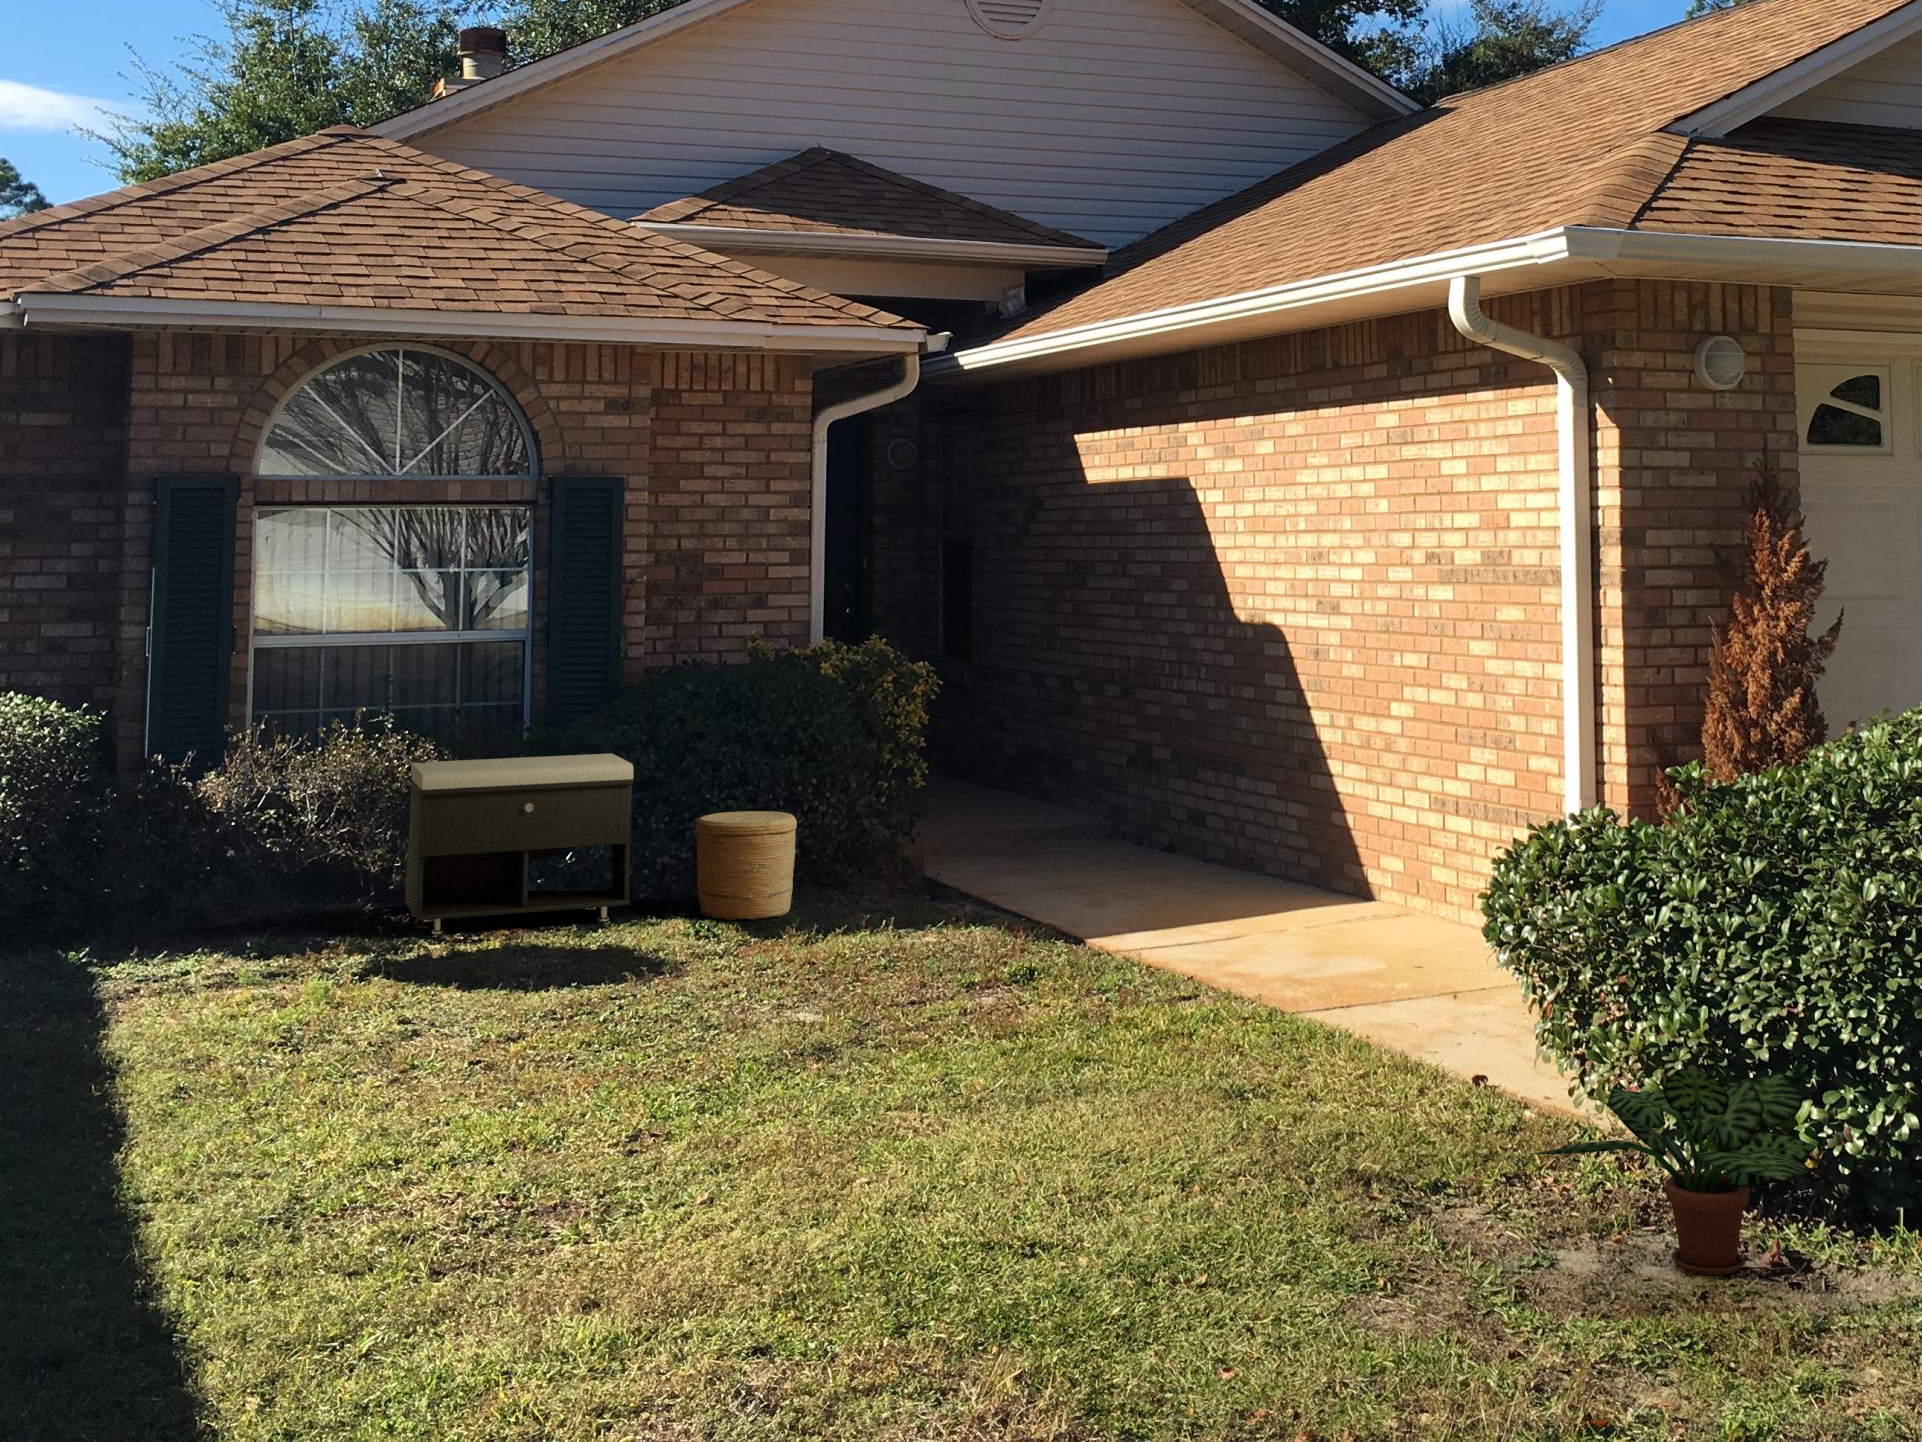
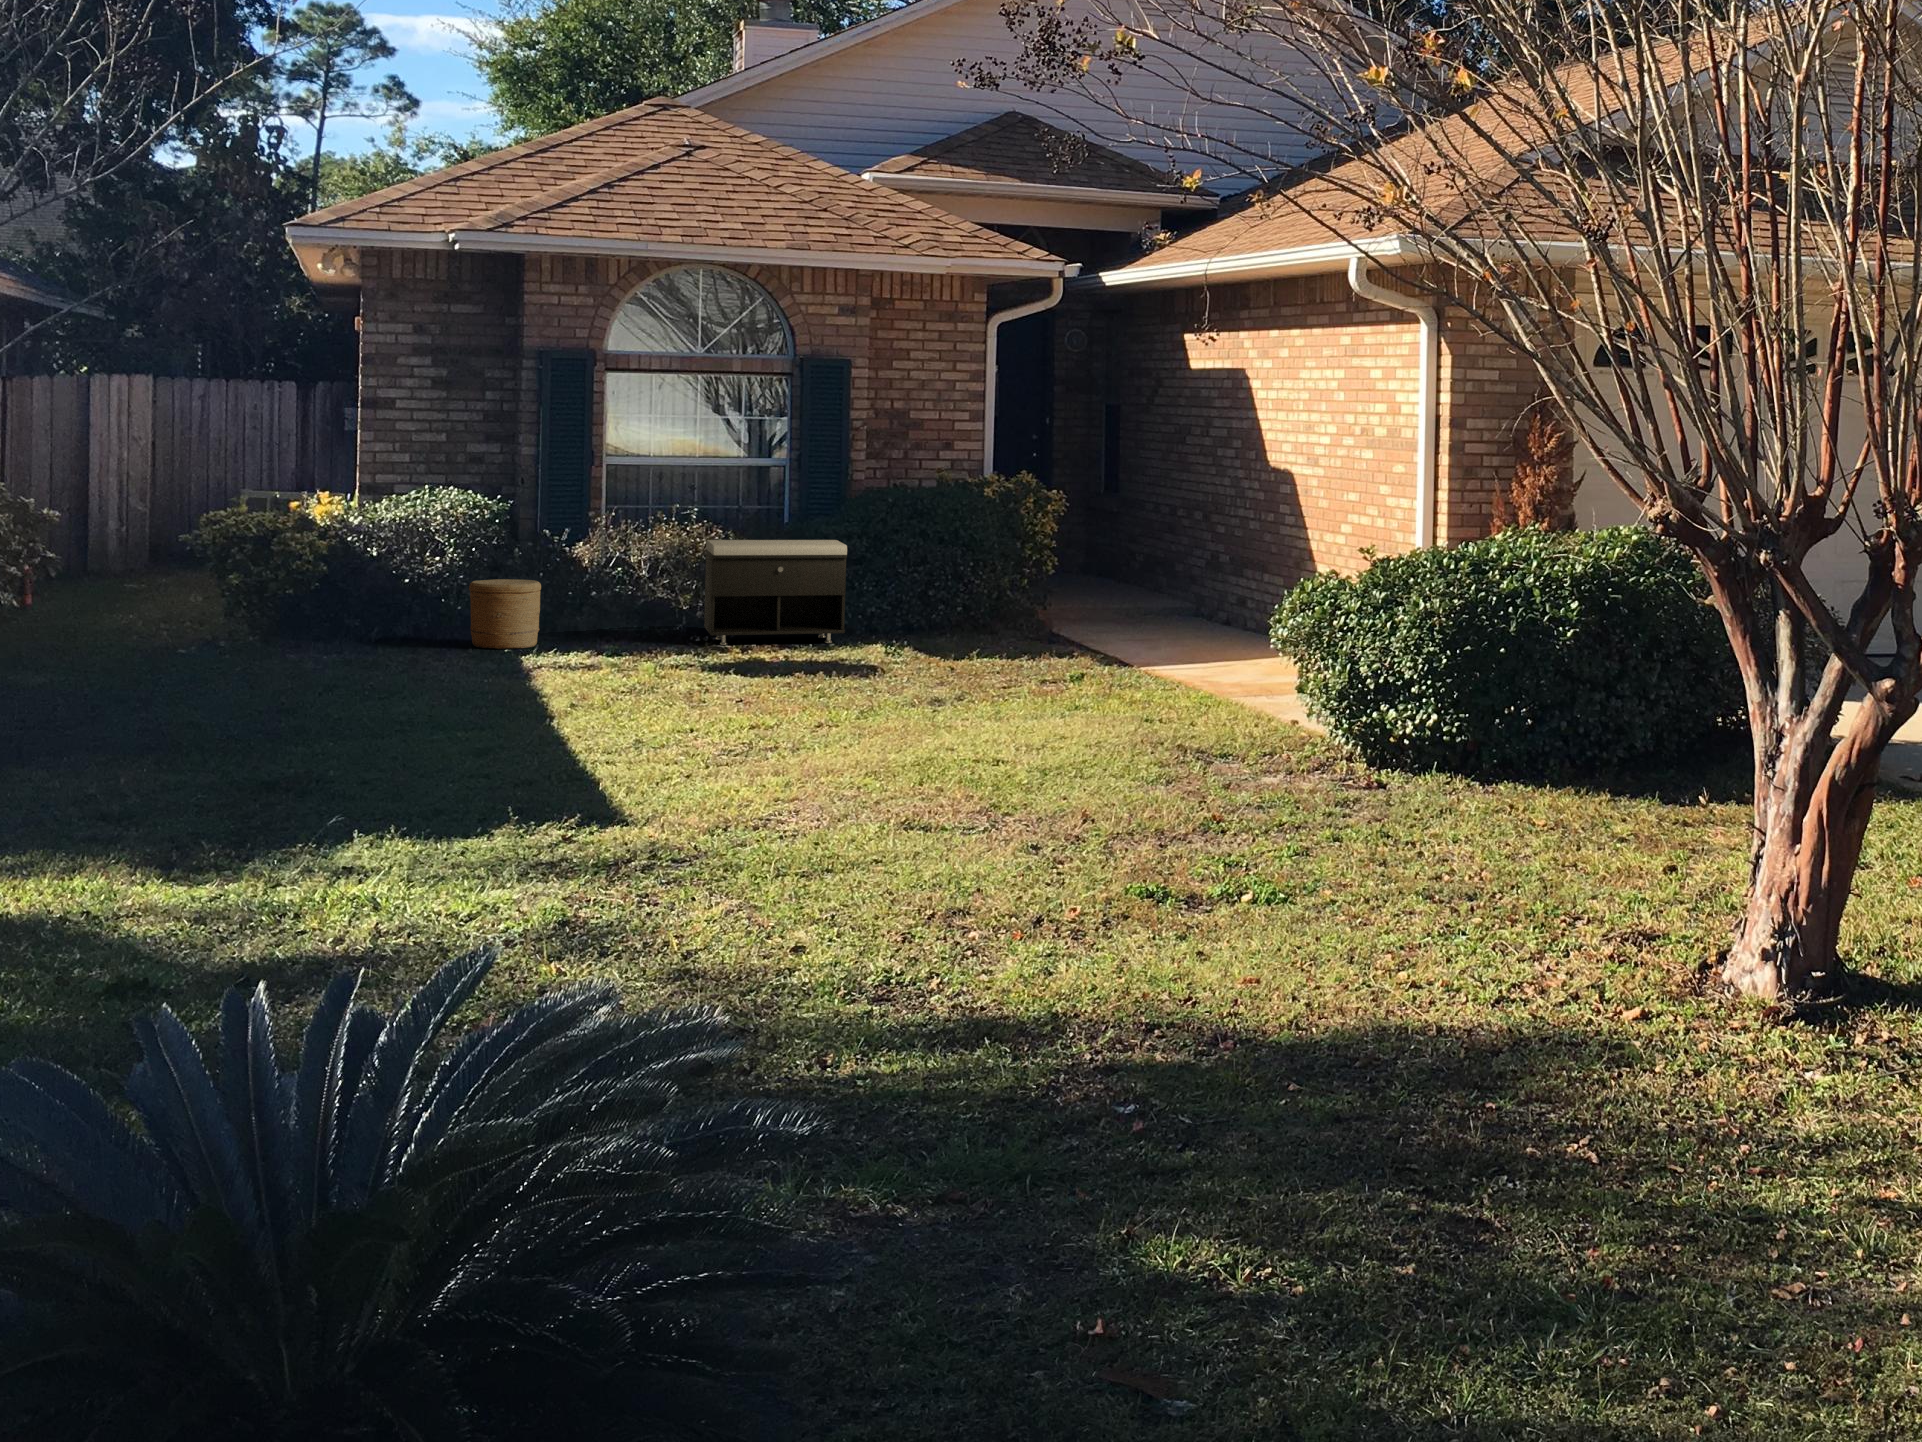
woven basket: present [696,811,797,920] -> present [469,579,541,649]
potted plant: present [1530,1063,1817,1275] -> none [1238,680,1381,781]

